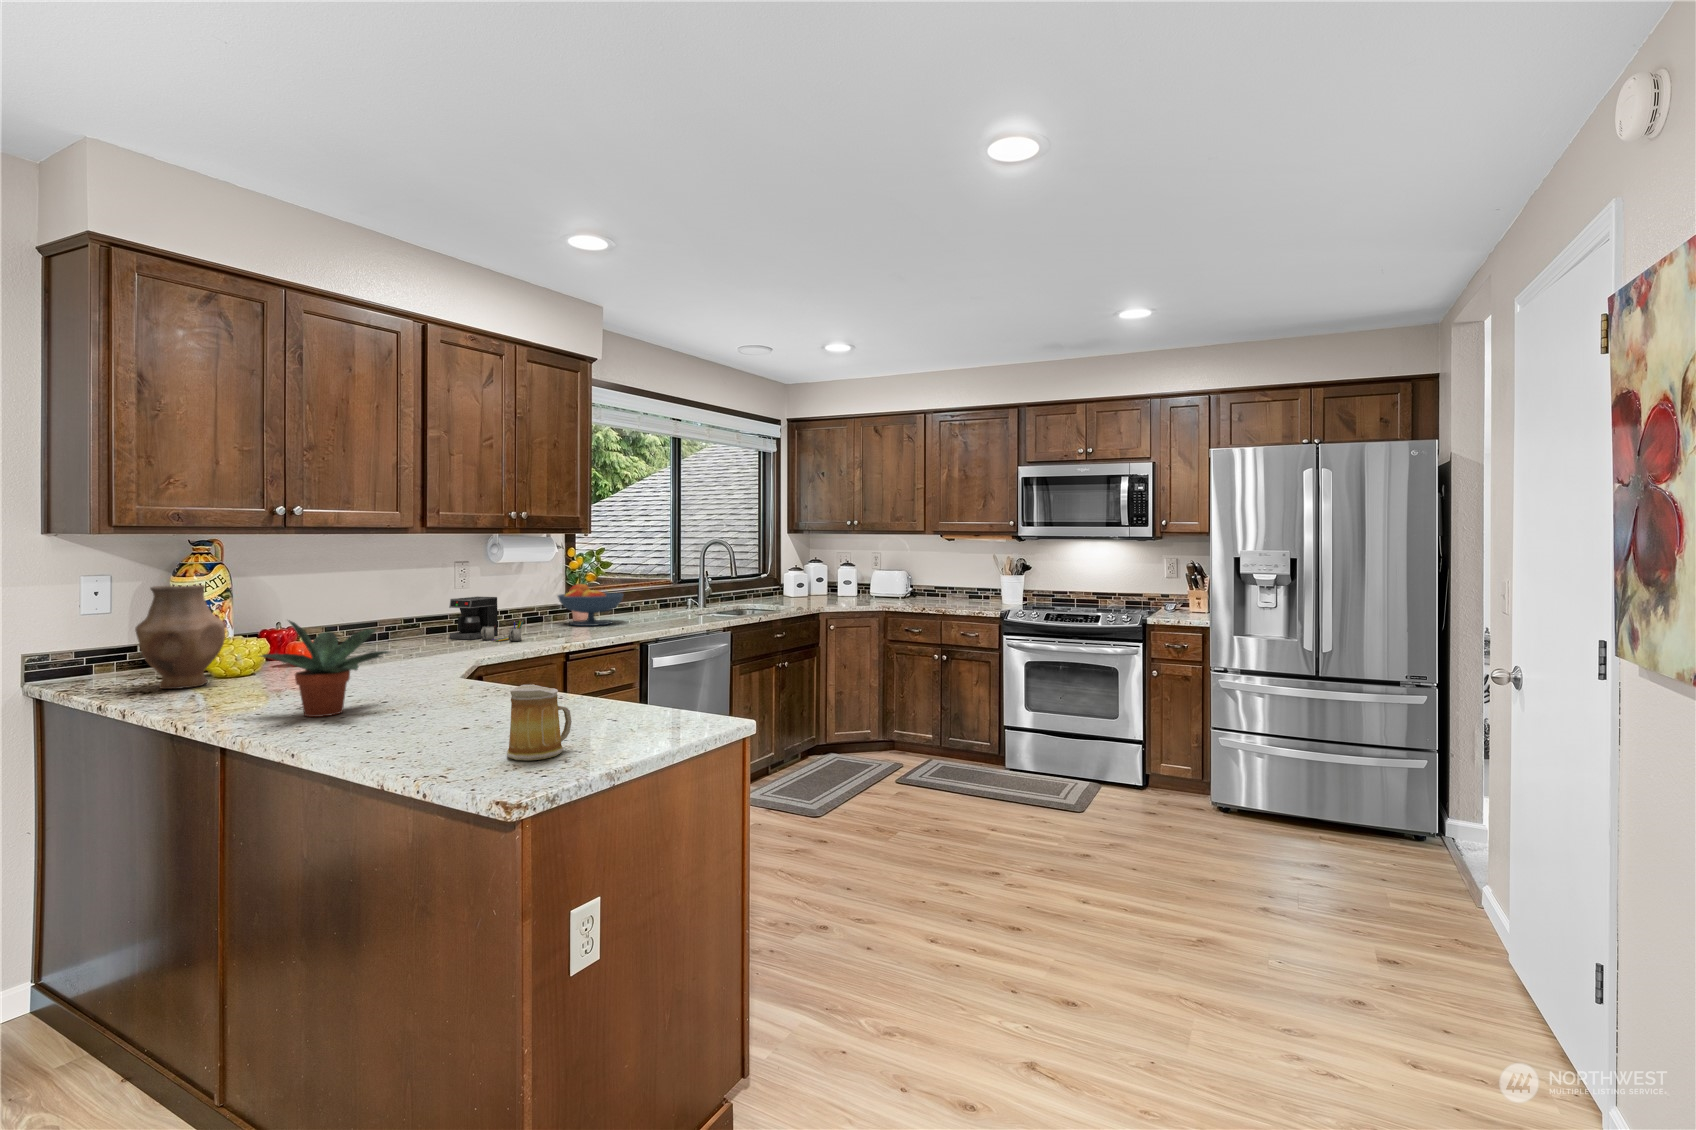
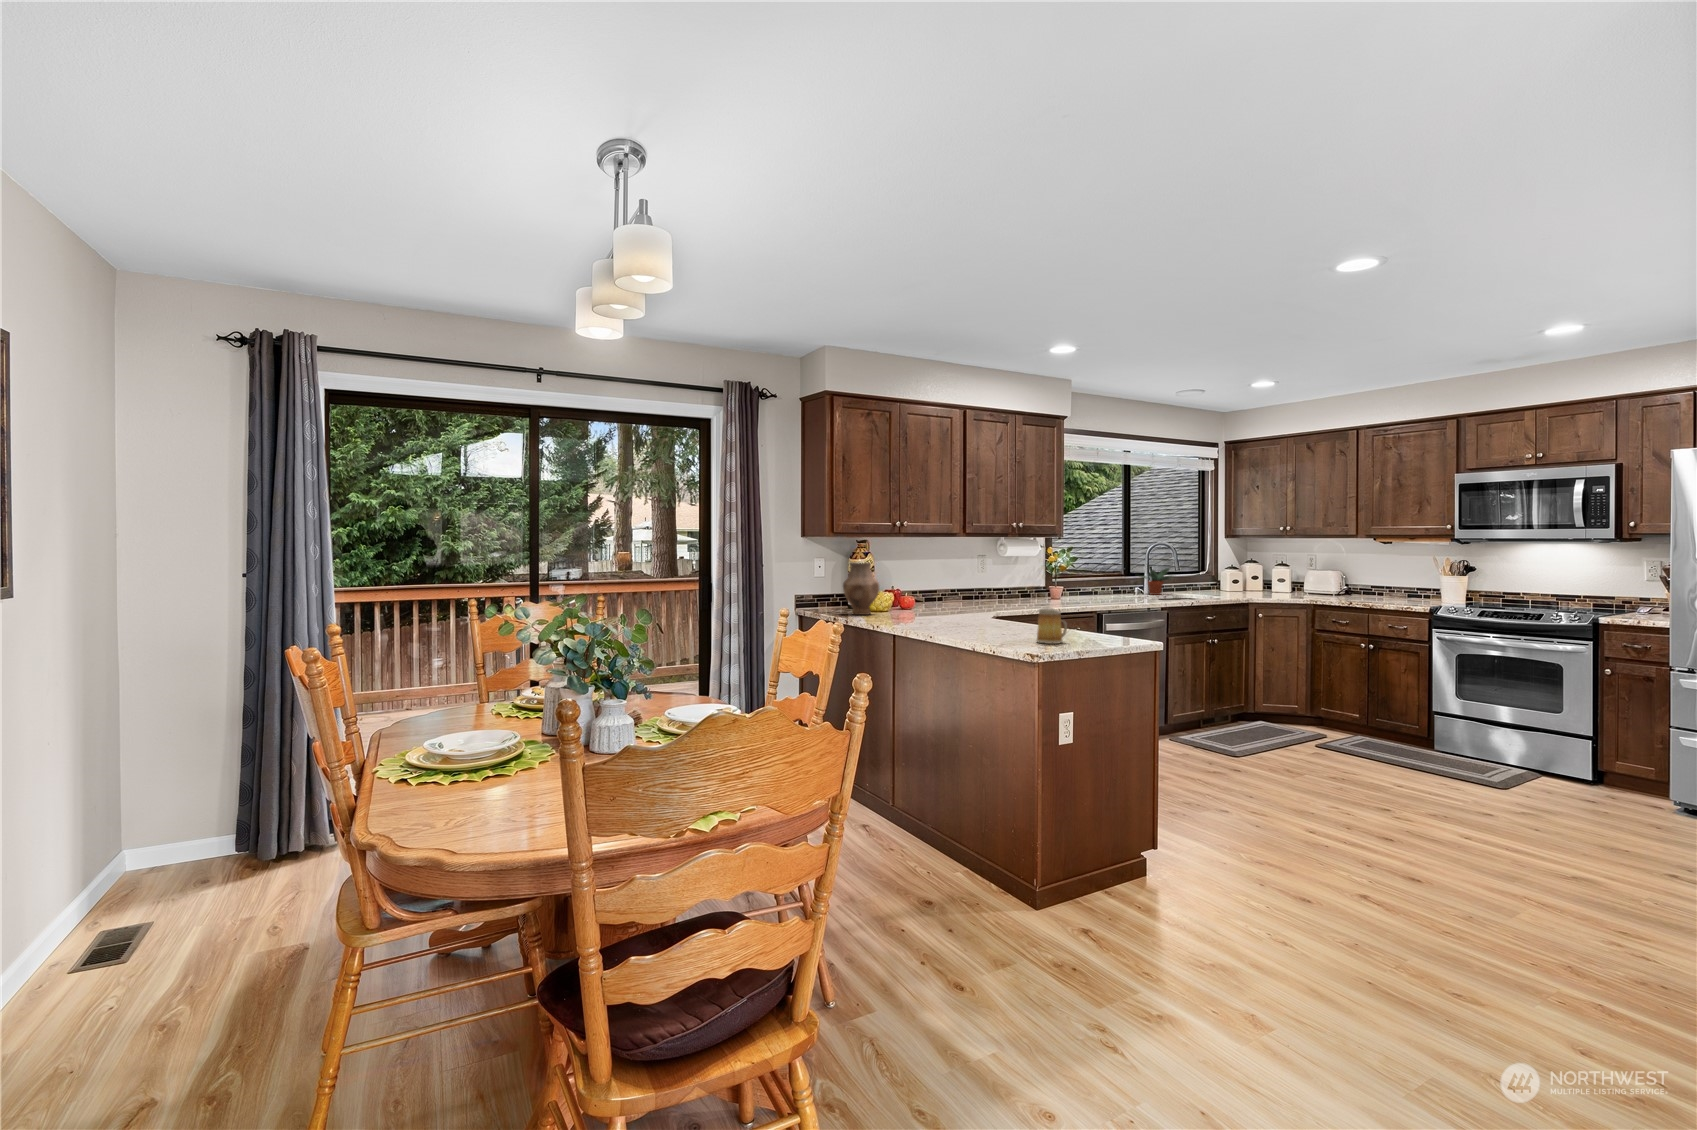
fruit bowl: present [558,584,623,626] -> none [1040,572,1087,601]
coffee maker: present [449,597,523,641] -> none [975,578,1022,606]
potted plant: present [260,620,388,717] -> present [1140,566,1172,595]

